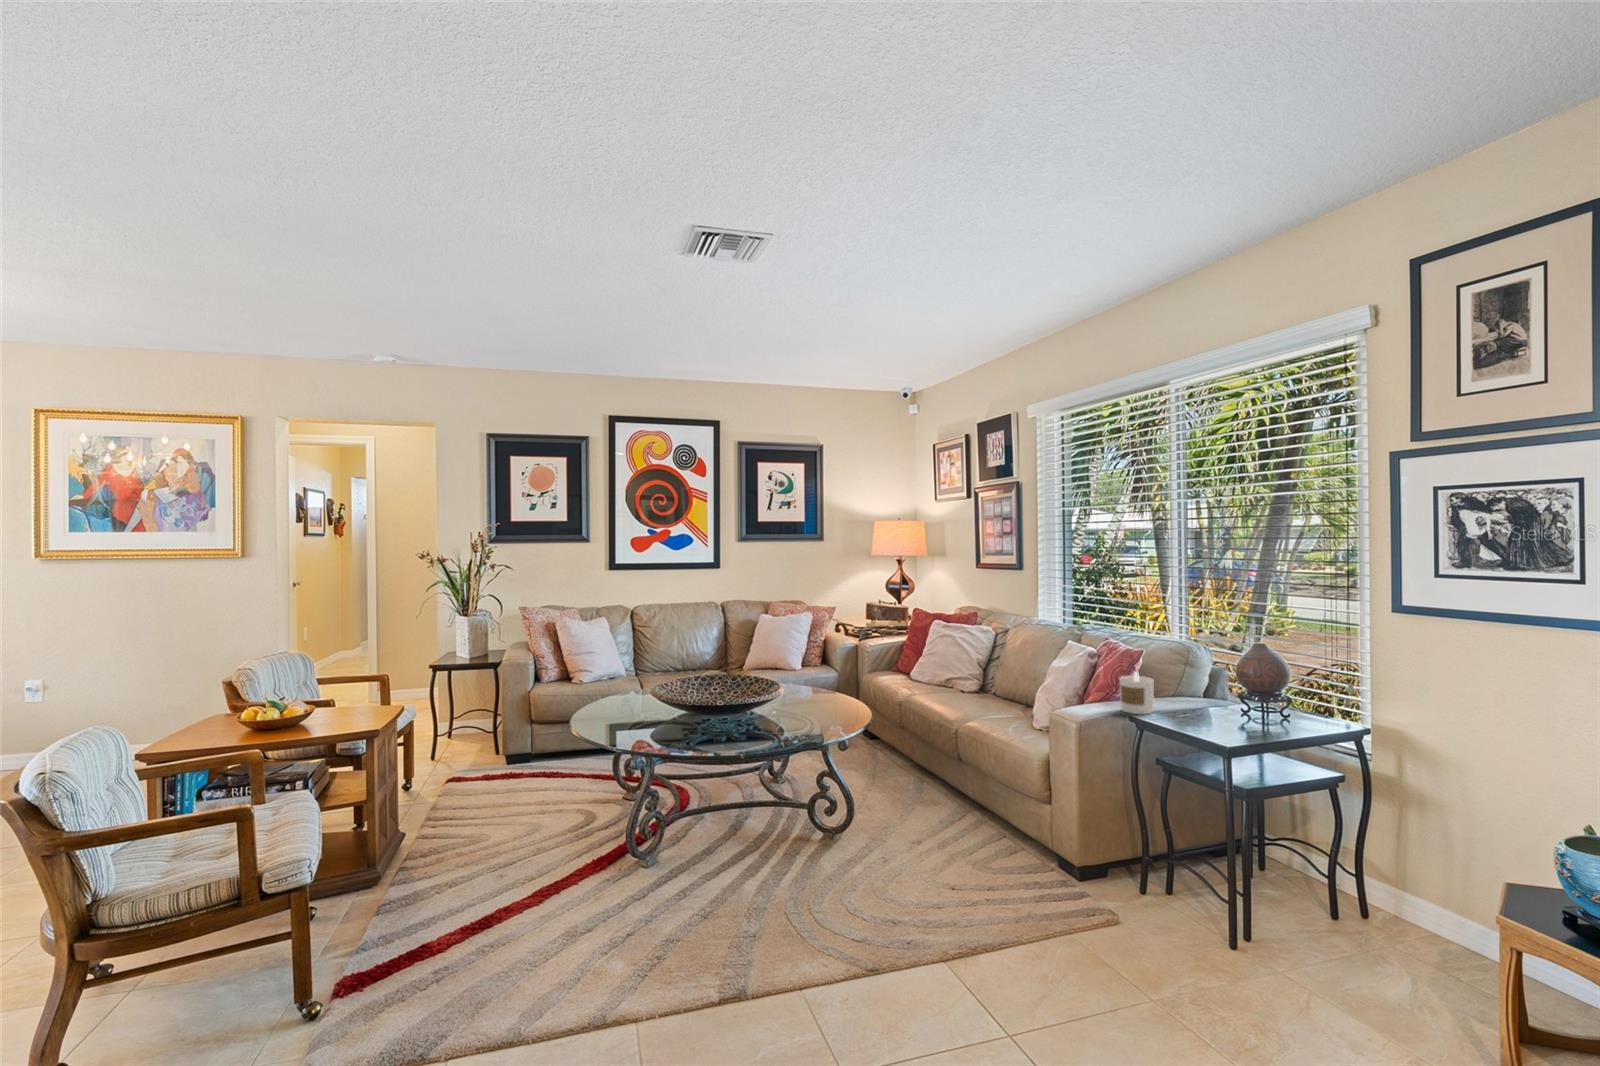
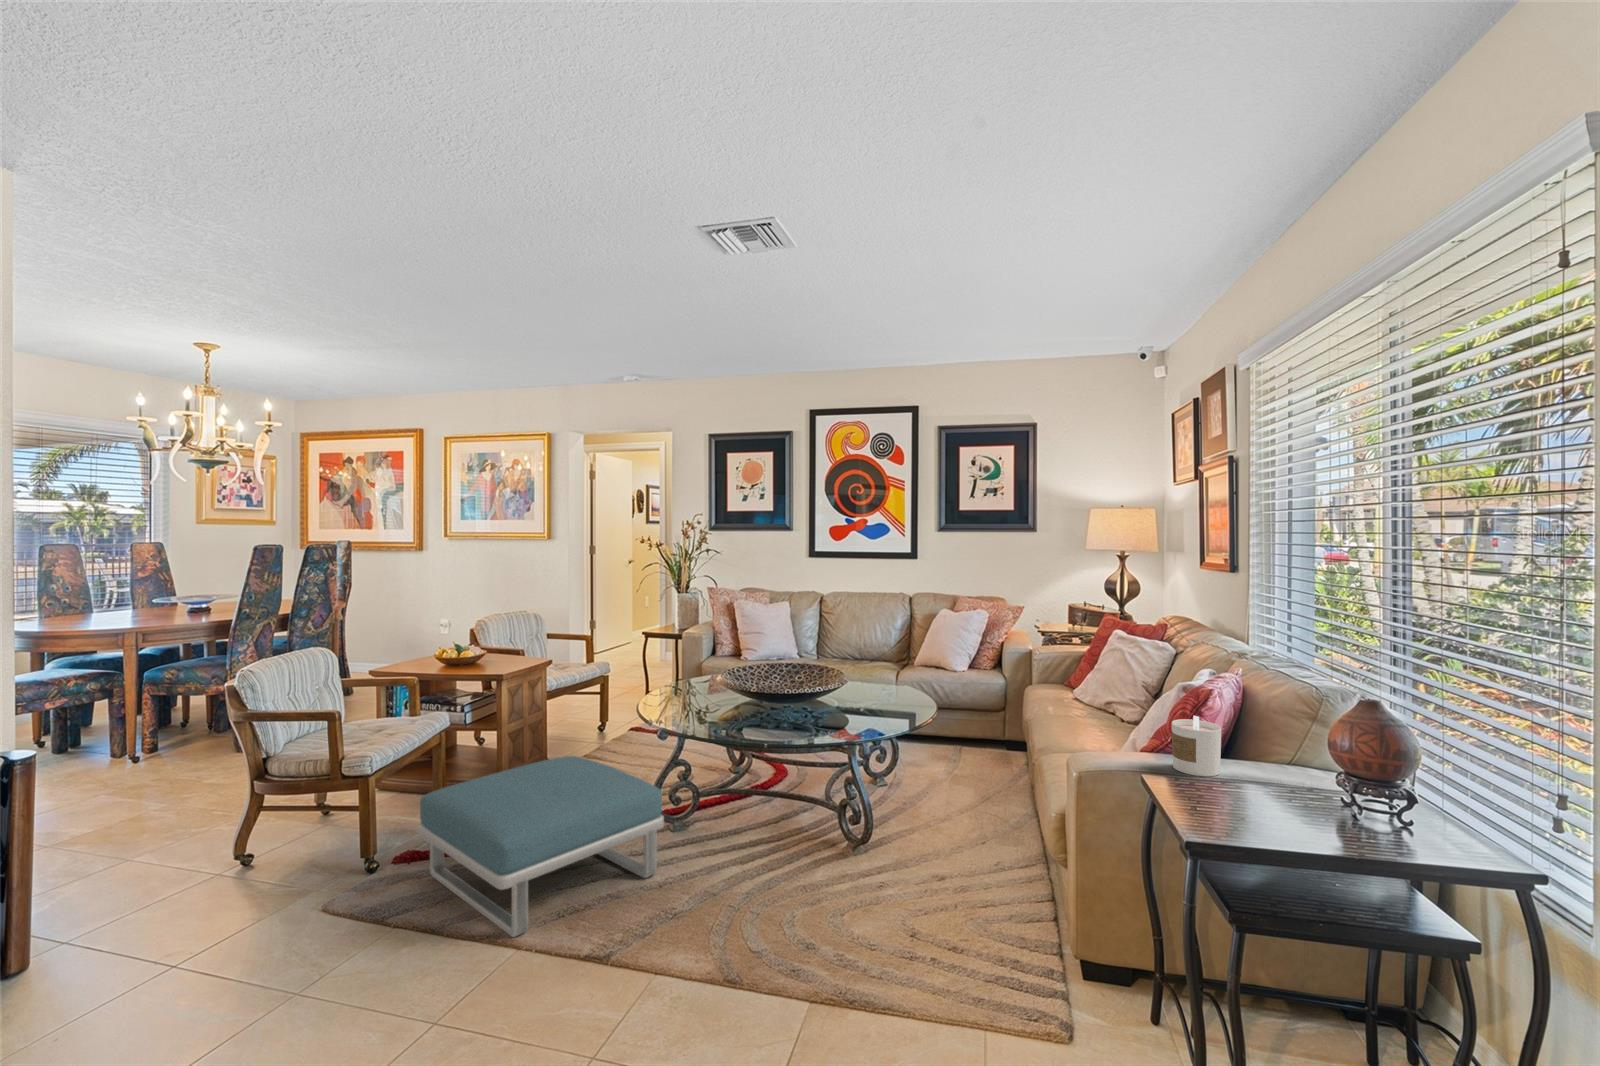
footstool: none [400,809,682,1011] -> present [418,756,664,937]

